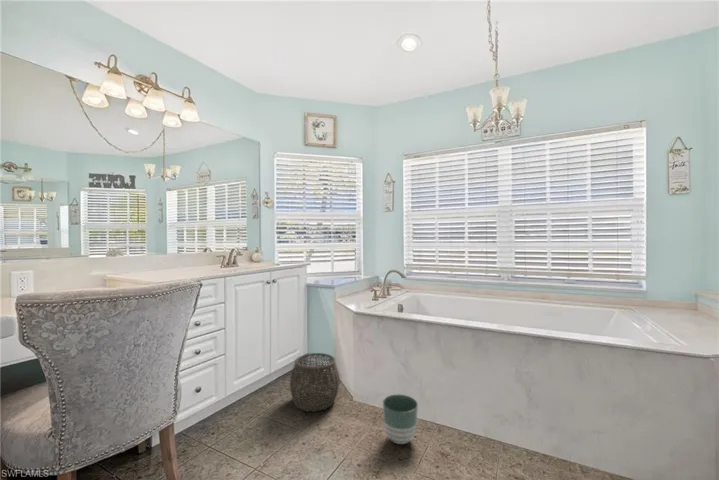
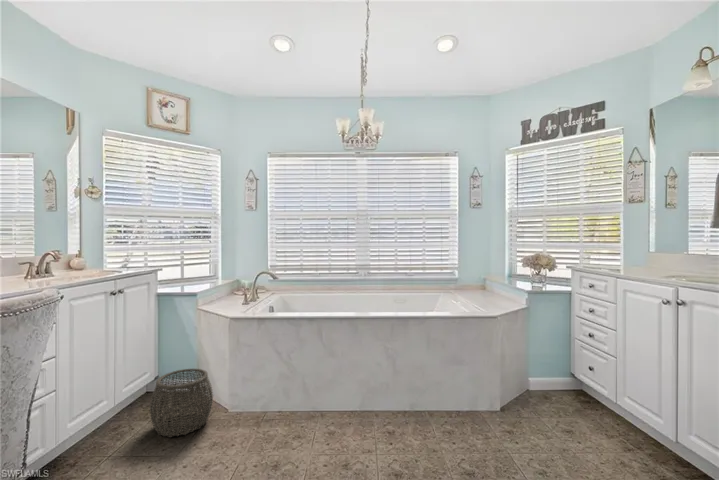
planter: present [383,395,418,444] -> none [271,391,305,437]

